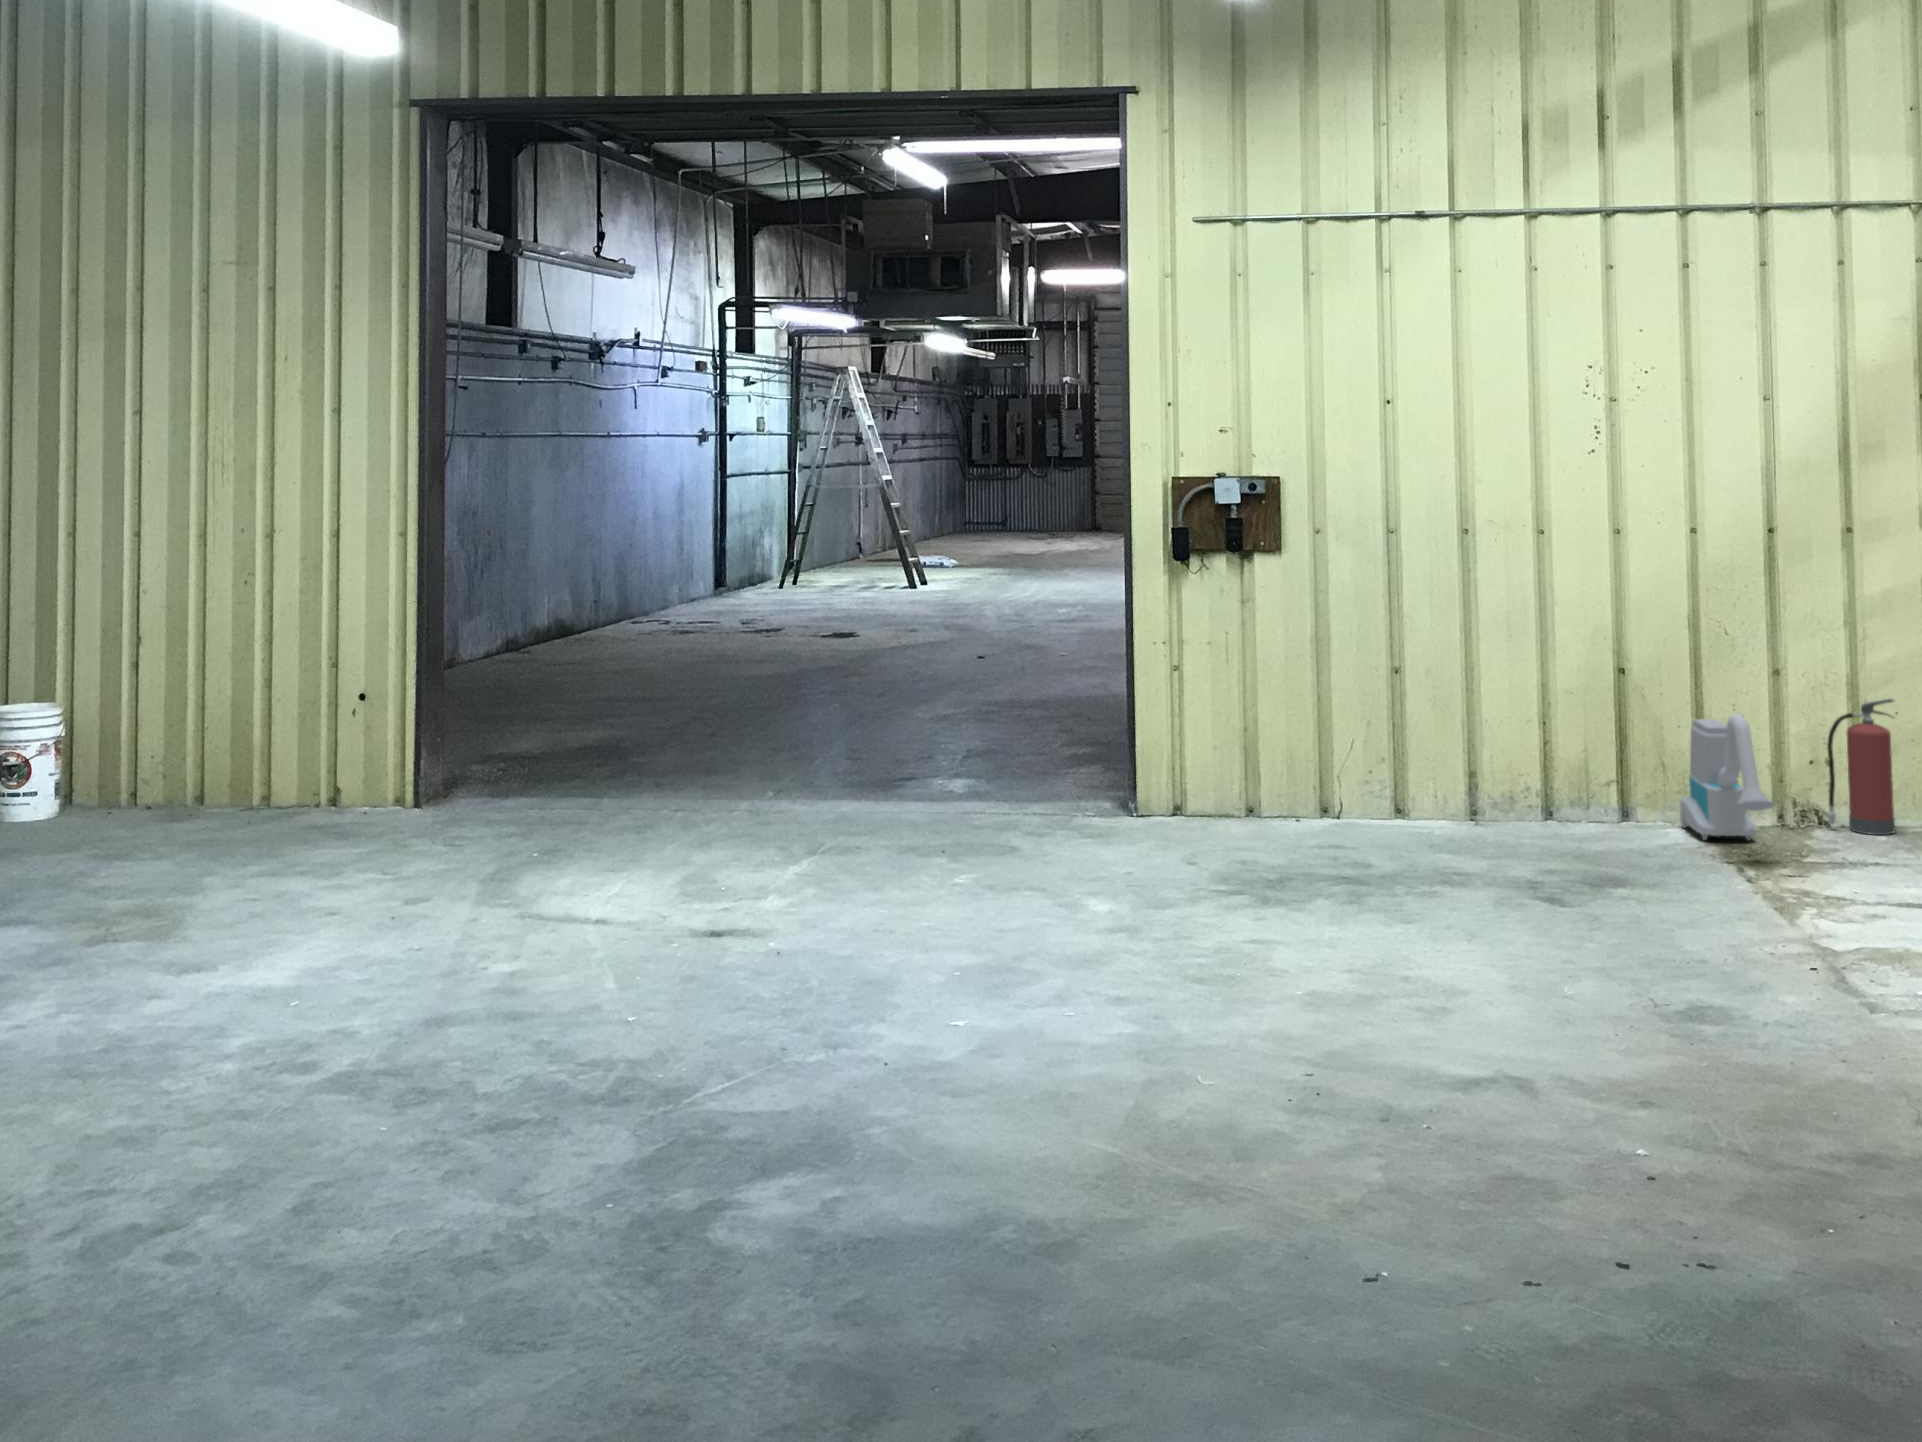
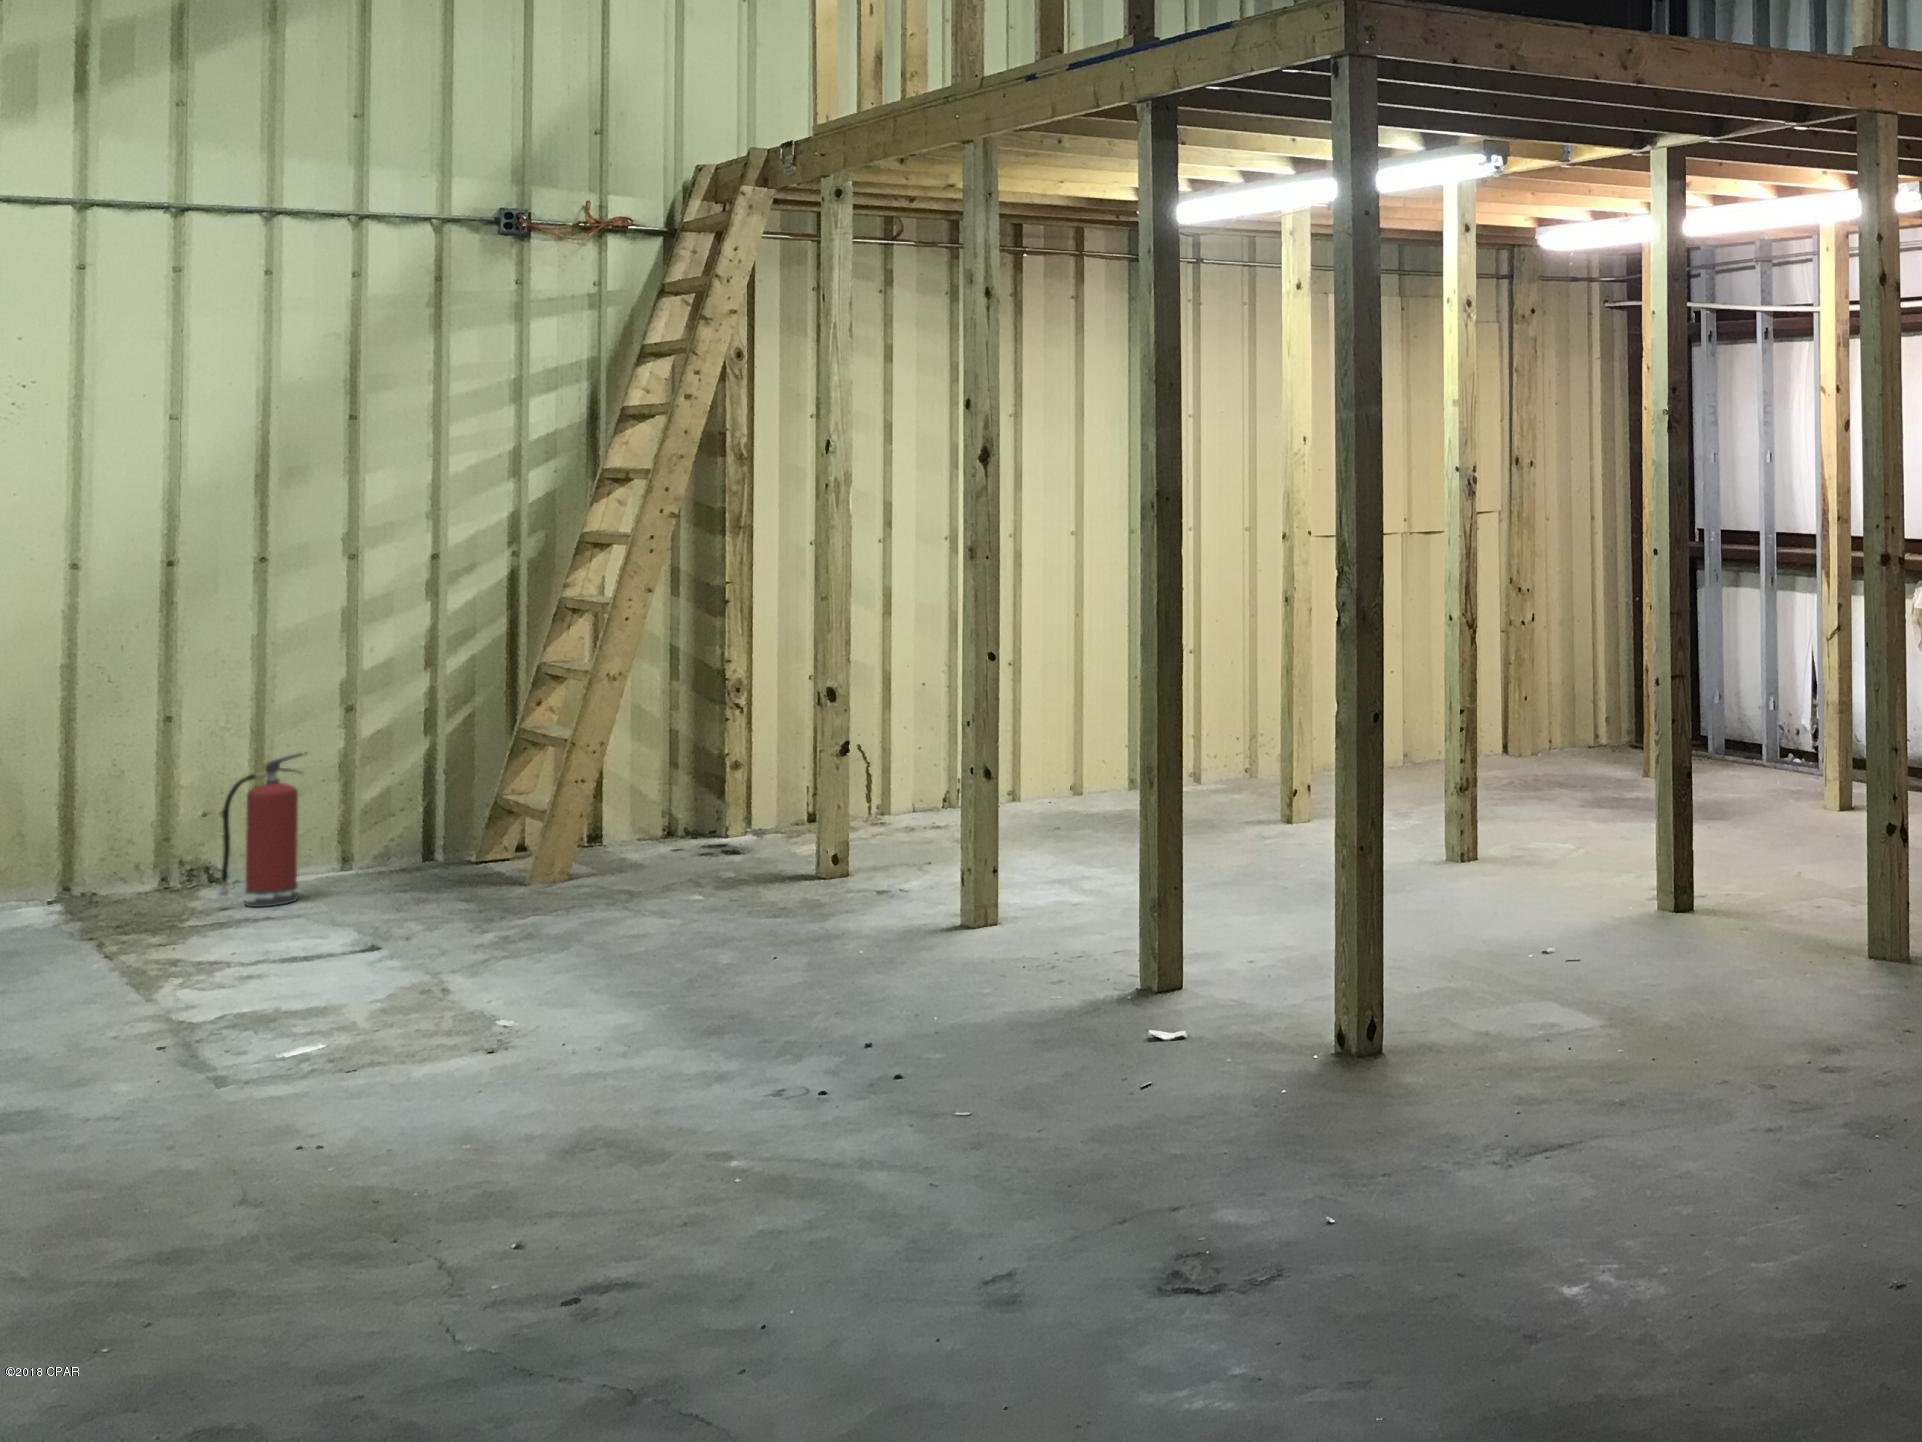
vacuum cleaner: present [1680,714,1774,840] -> none [28,790,146,947]

